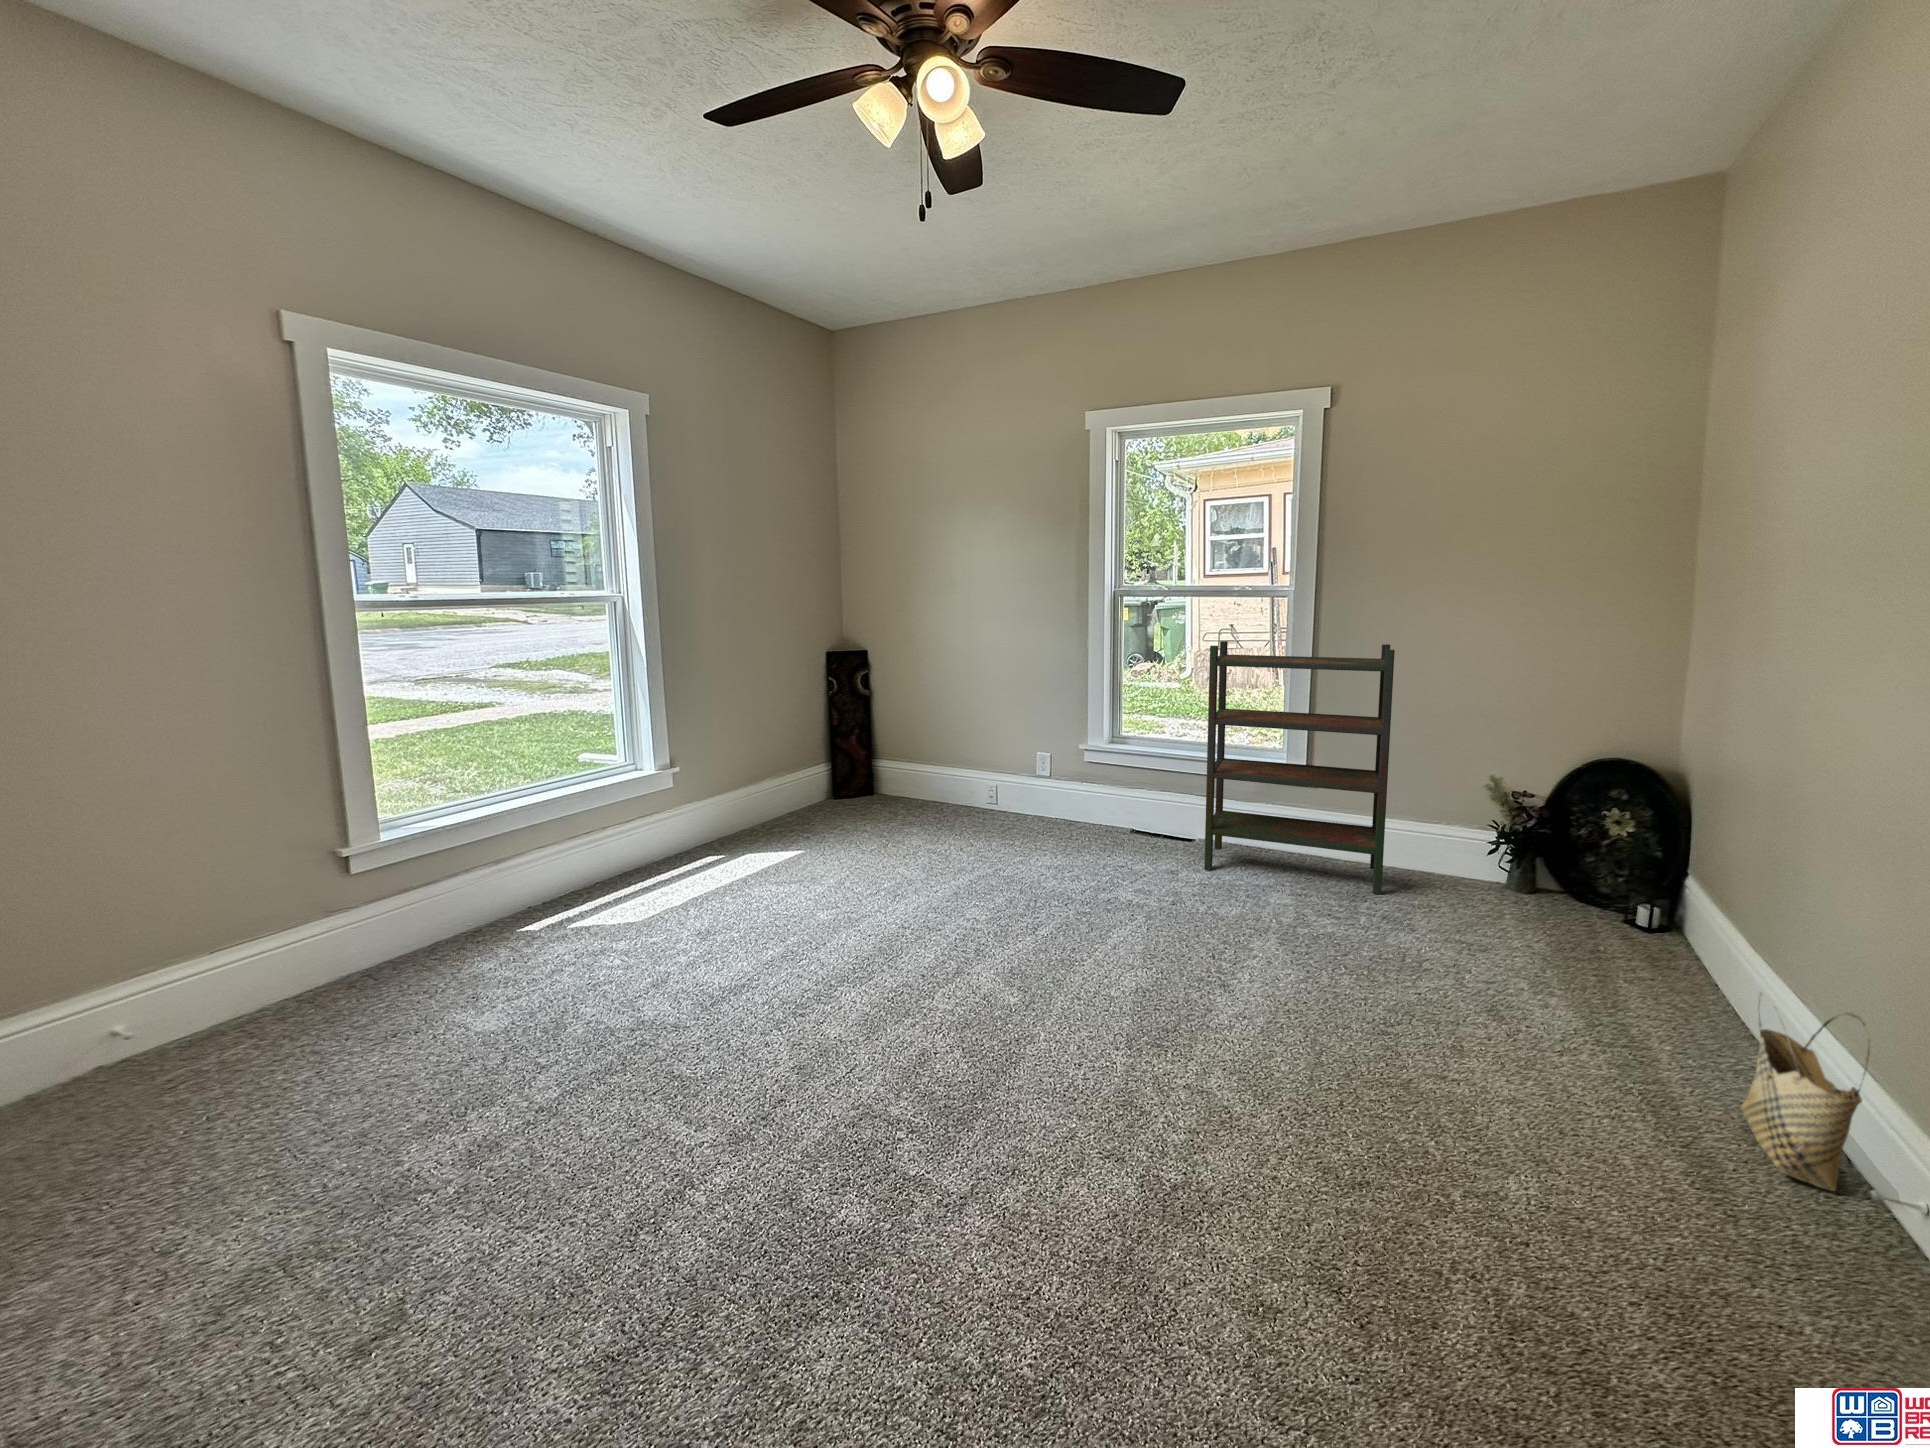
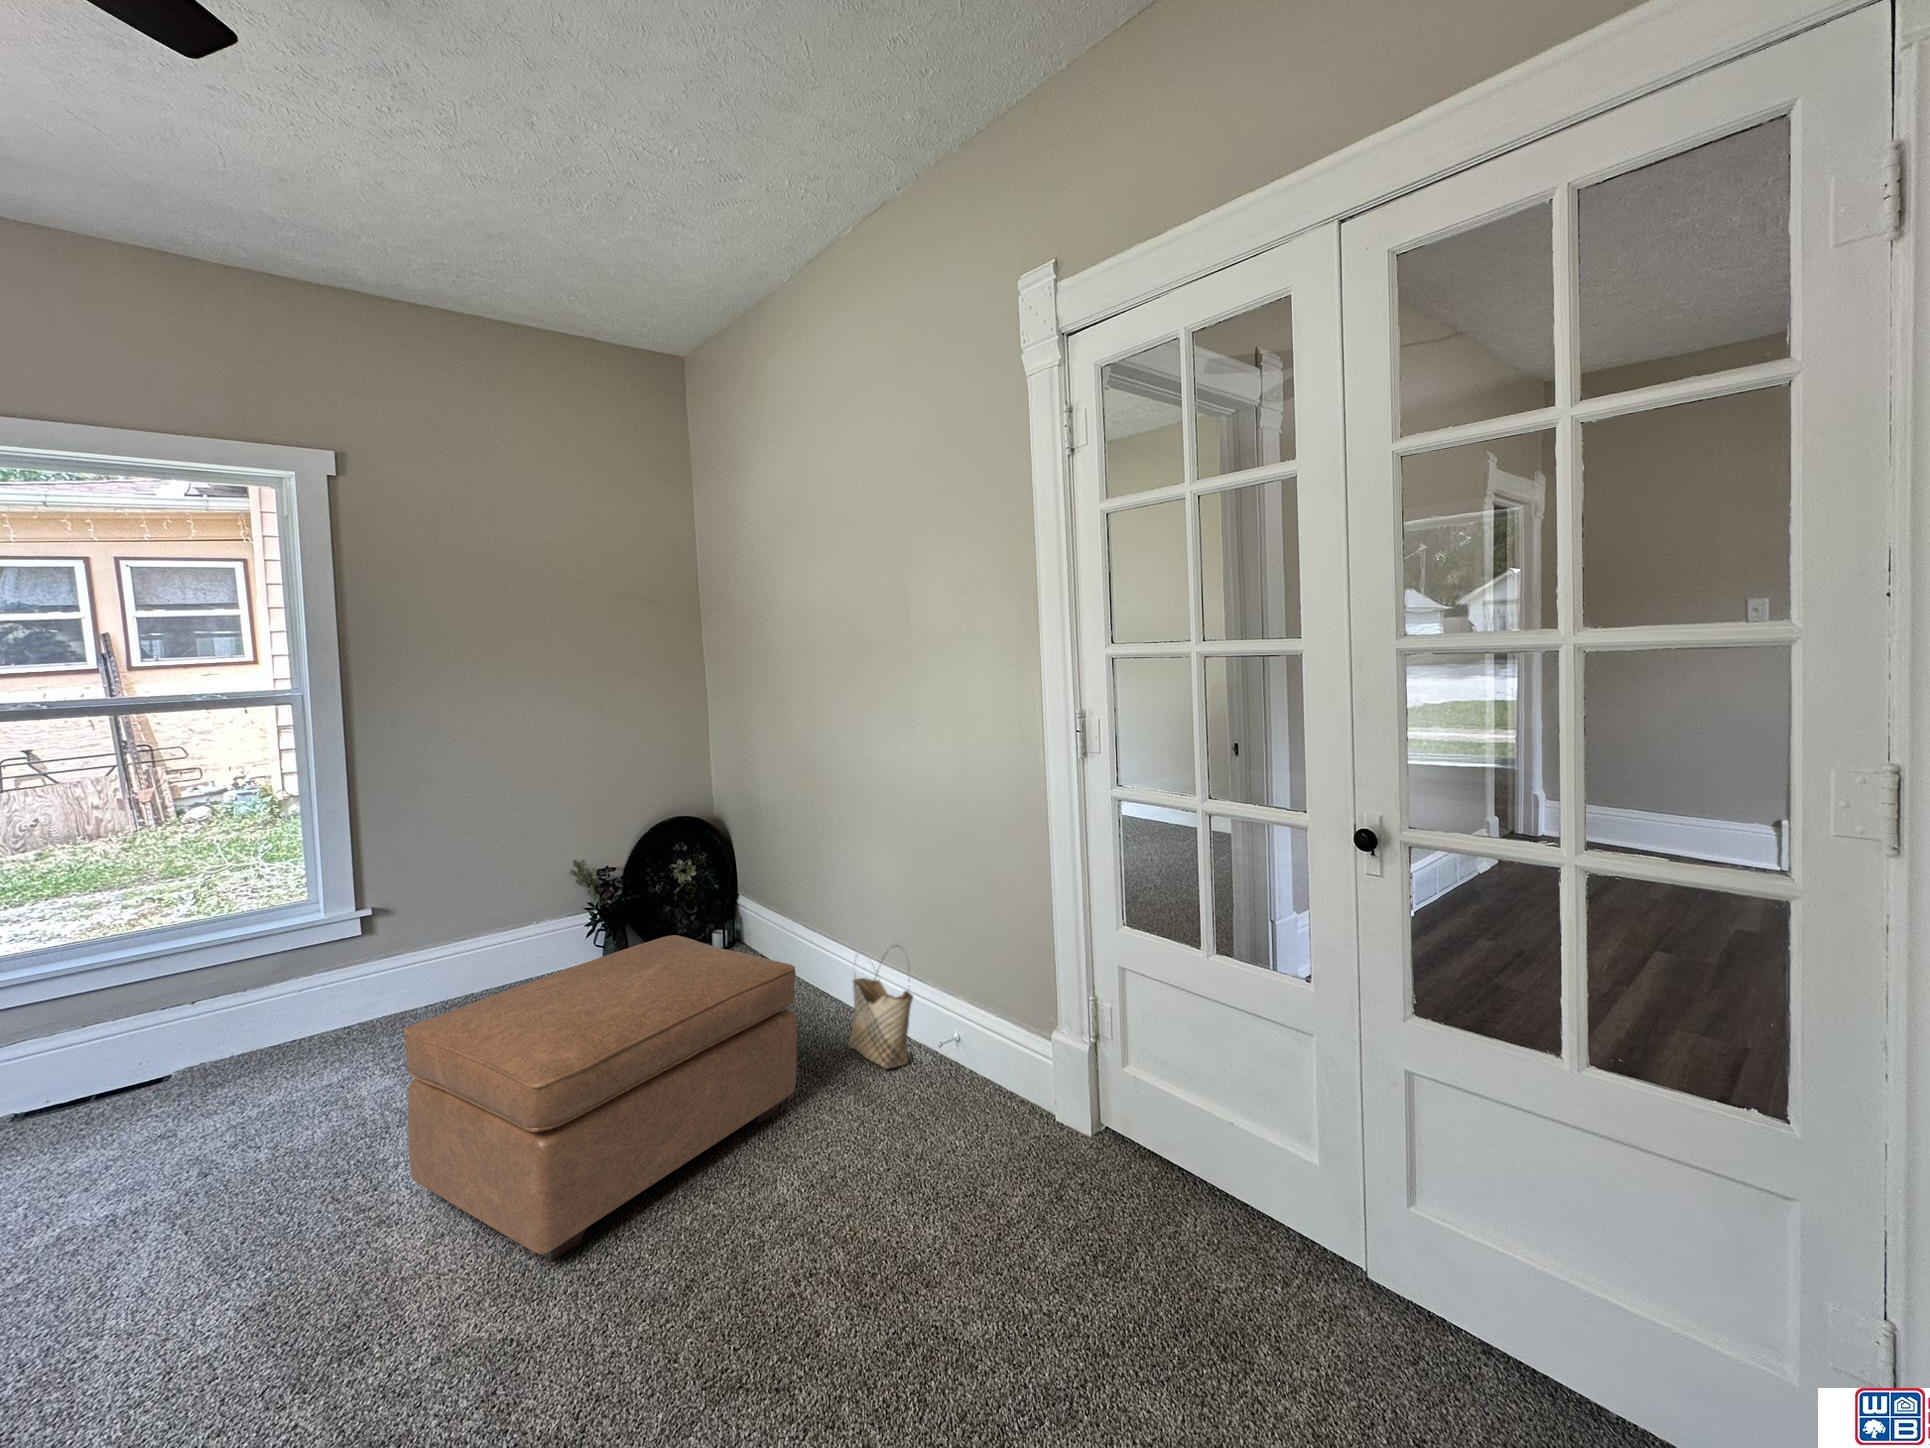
bookshelf: present [1204,641,1395,895] -> none [193,733,492,1102]
ottoman: none [1246,857,1616,1114] -> present [404,935,797,1261]

